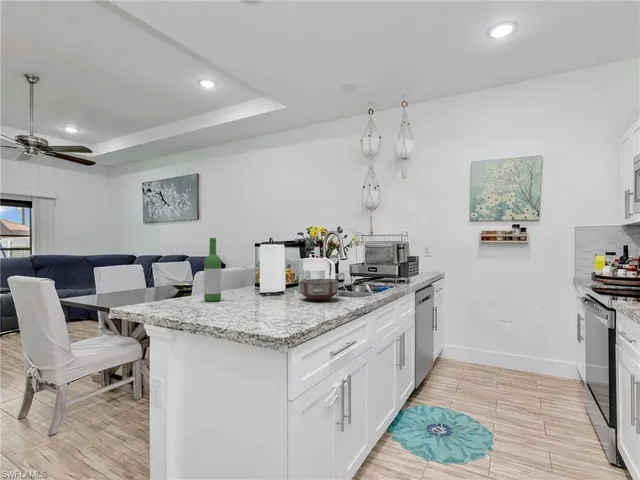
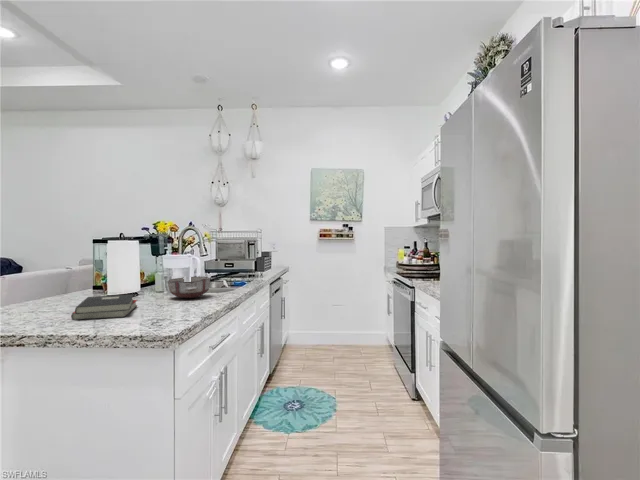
wine bottle: present [204,238,221,301] -> none [50,236,73,309]
hardback book: none [209,292,268,314] -> present [71,294,137,320]

